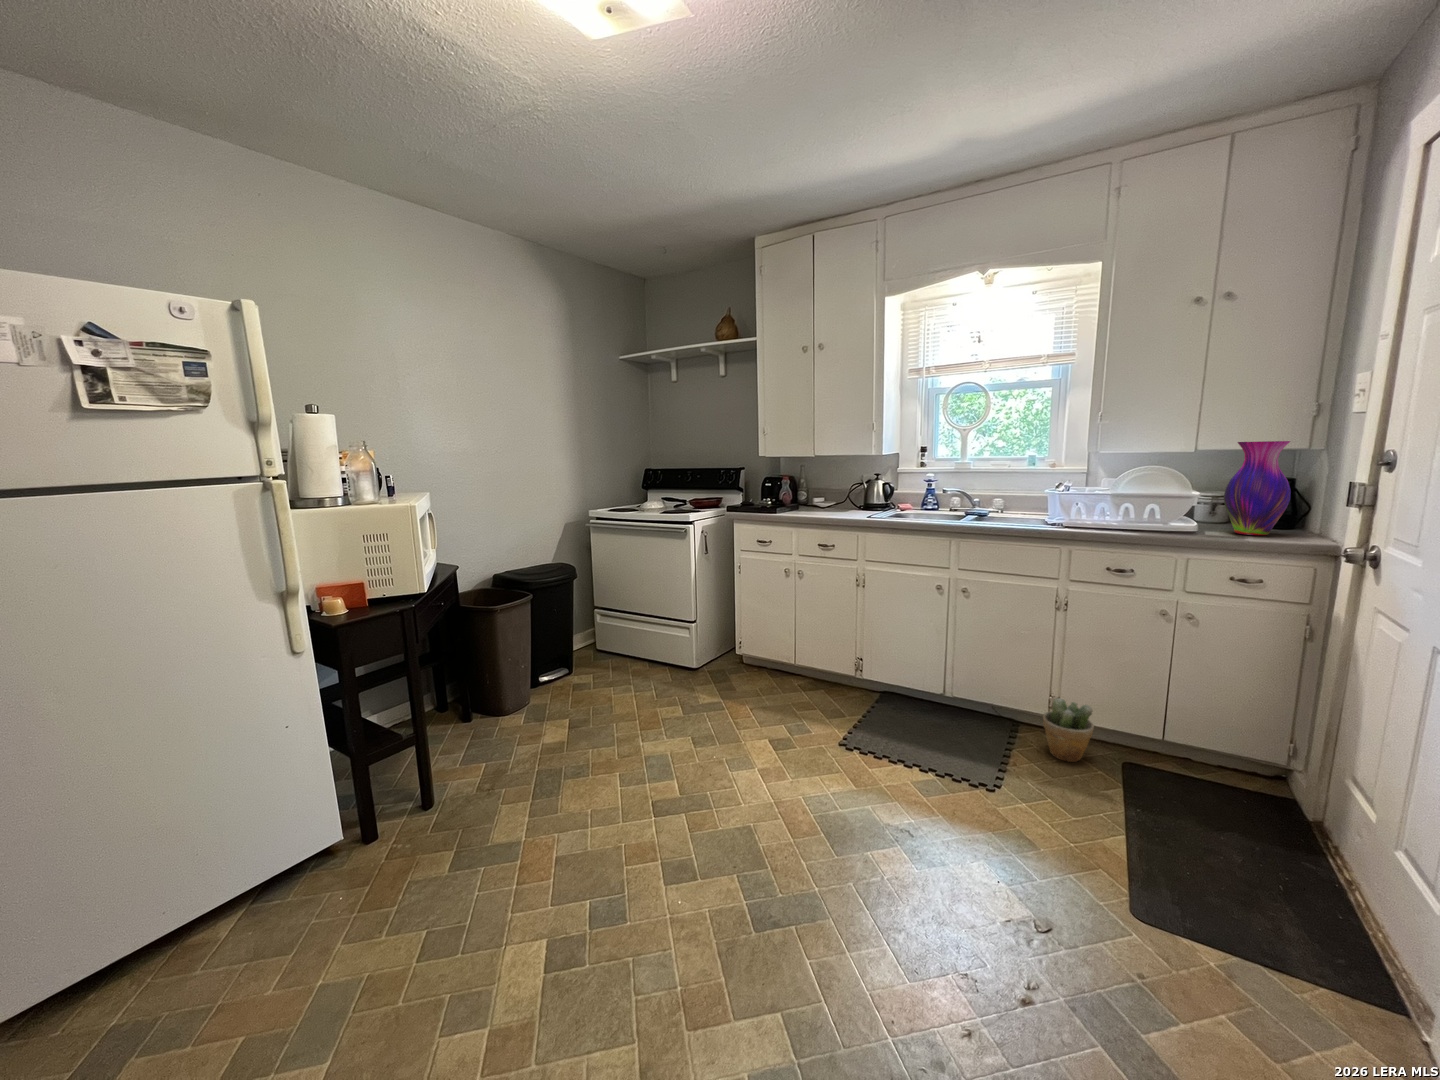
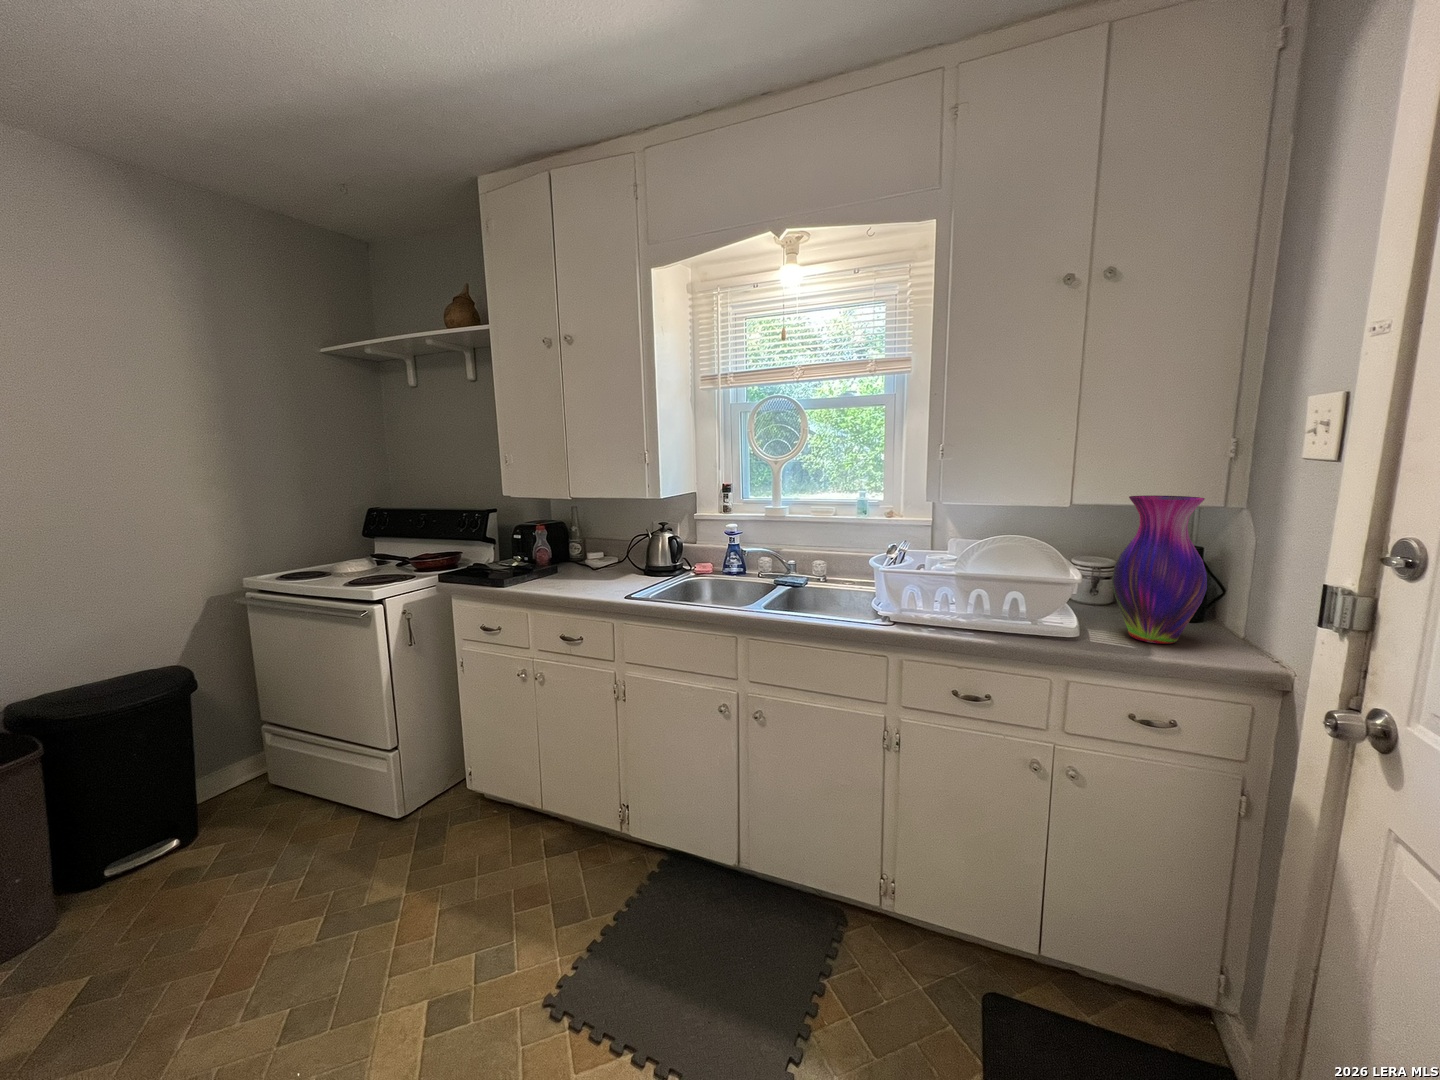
potted plant: present [1043,698,1094,762] -> none [868,900,941,1009]

